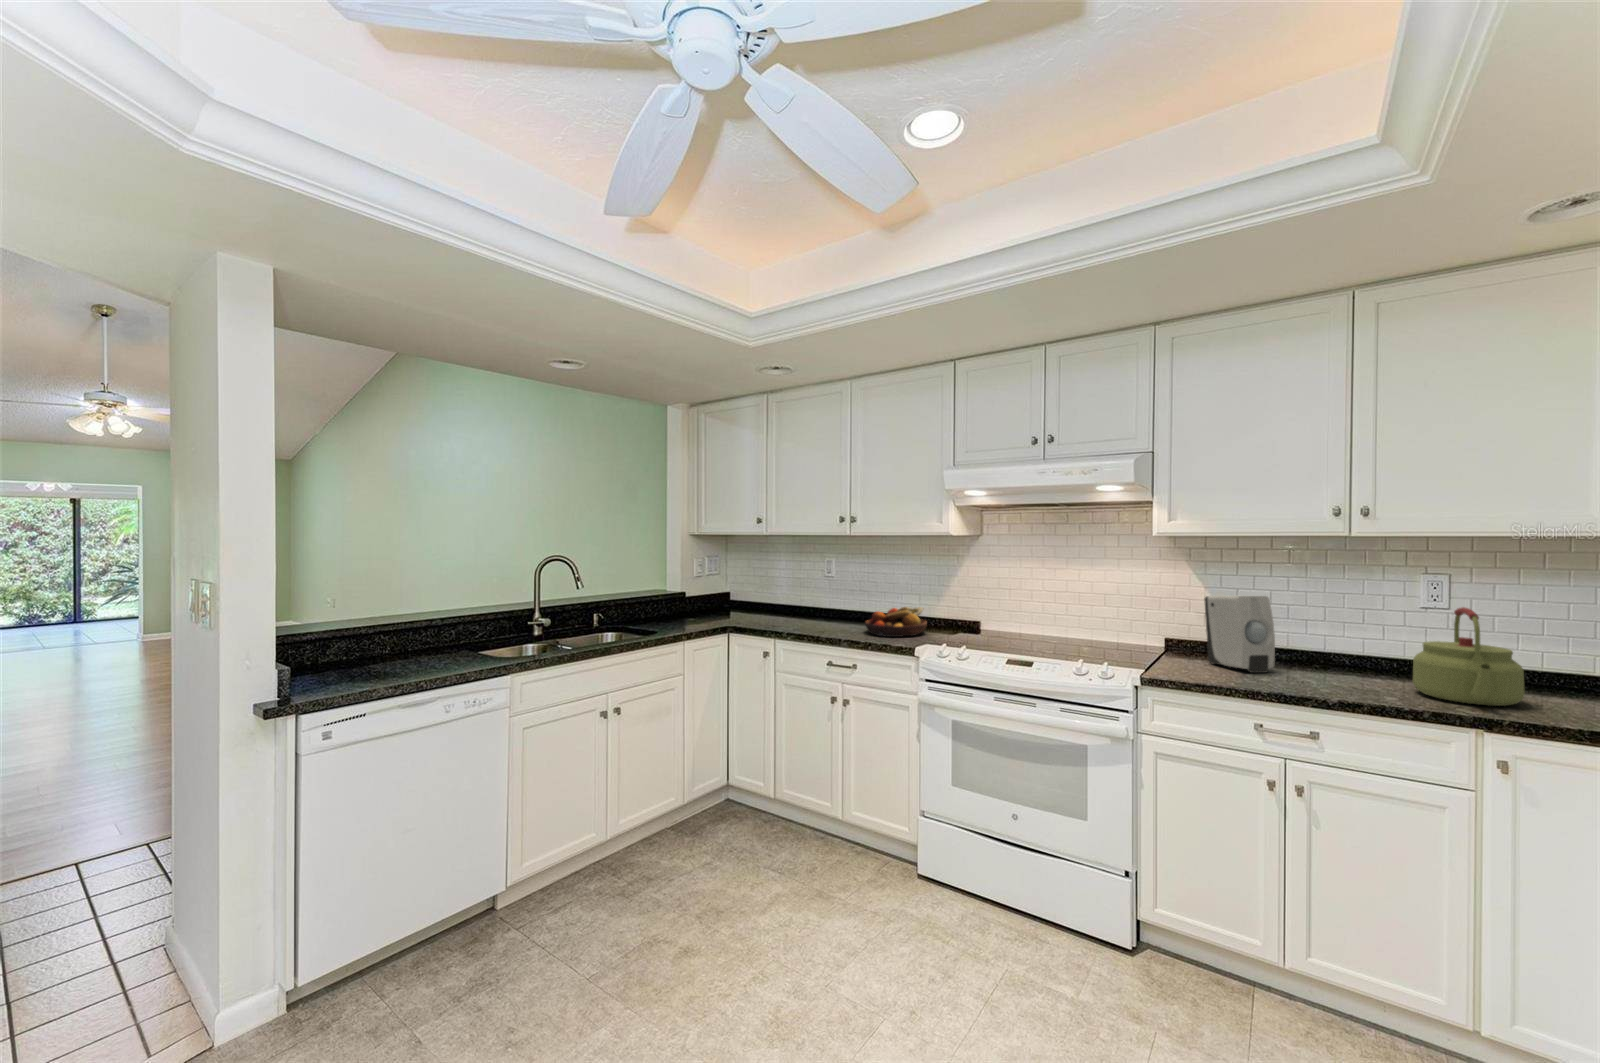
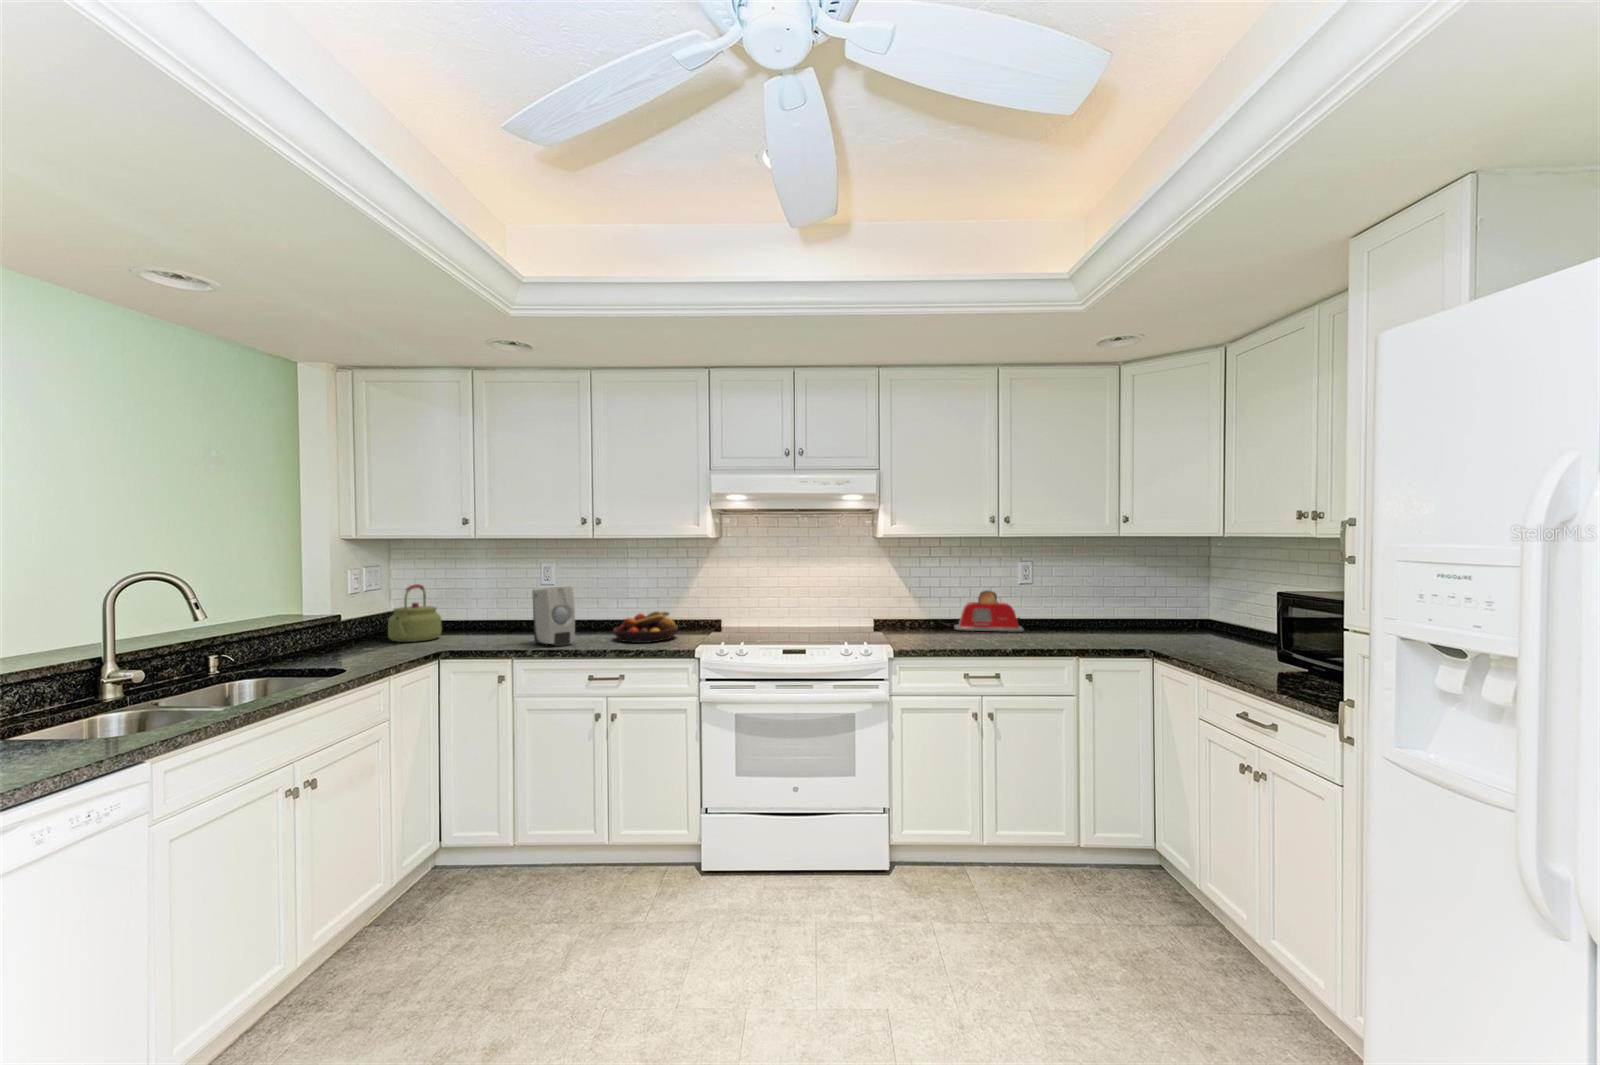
soap dispenser: present [1205,596,1275,673] -> present [533,586,575,646]
kettle: present [1413,607,1524,706] -> present [388,584,442,642]
toaster: none [1285,612,1413,677] -> present [954,590,1024,632]

